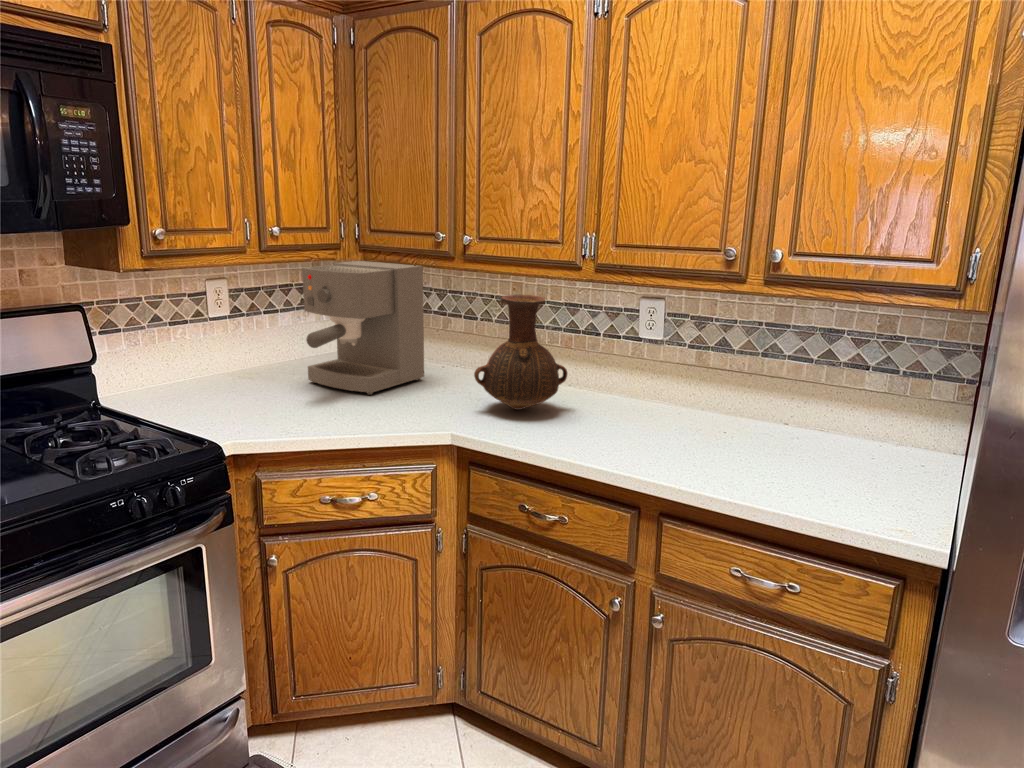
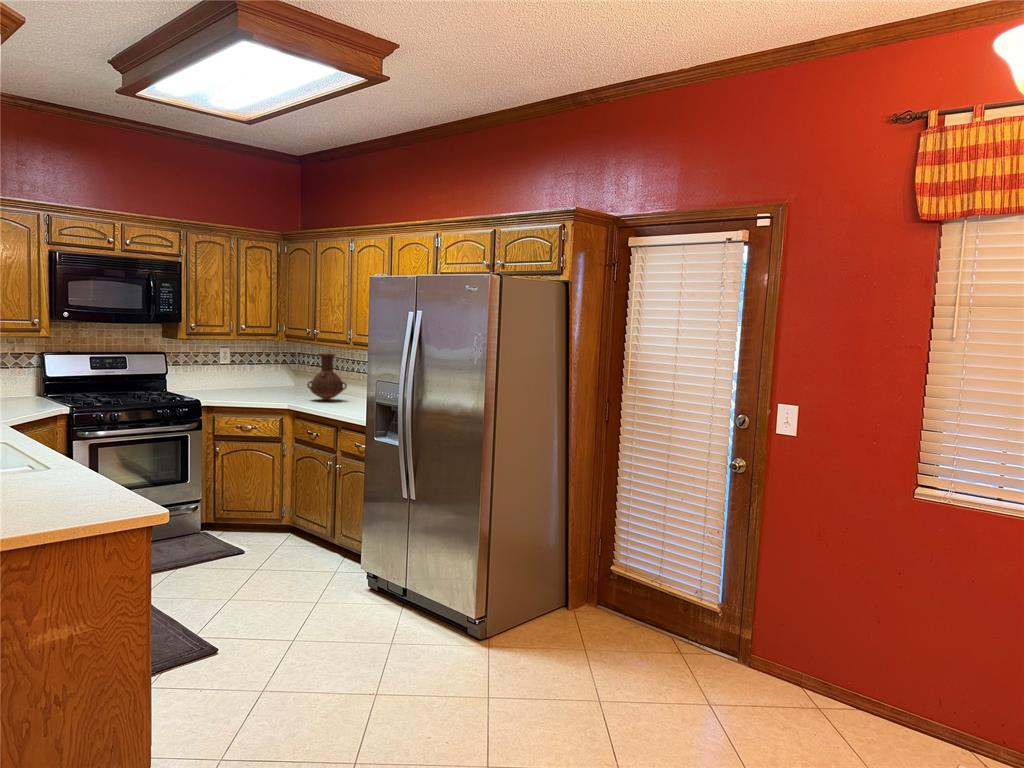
coffee maker: present [302,261,424,395] -> none [247,342,306,395]

